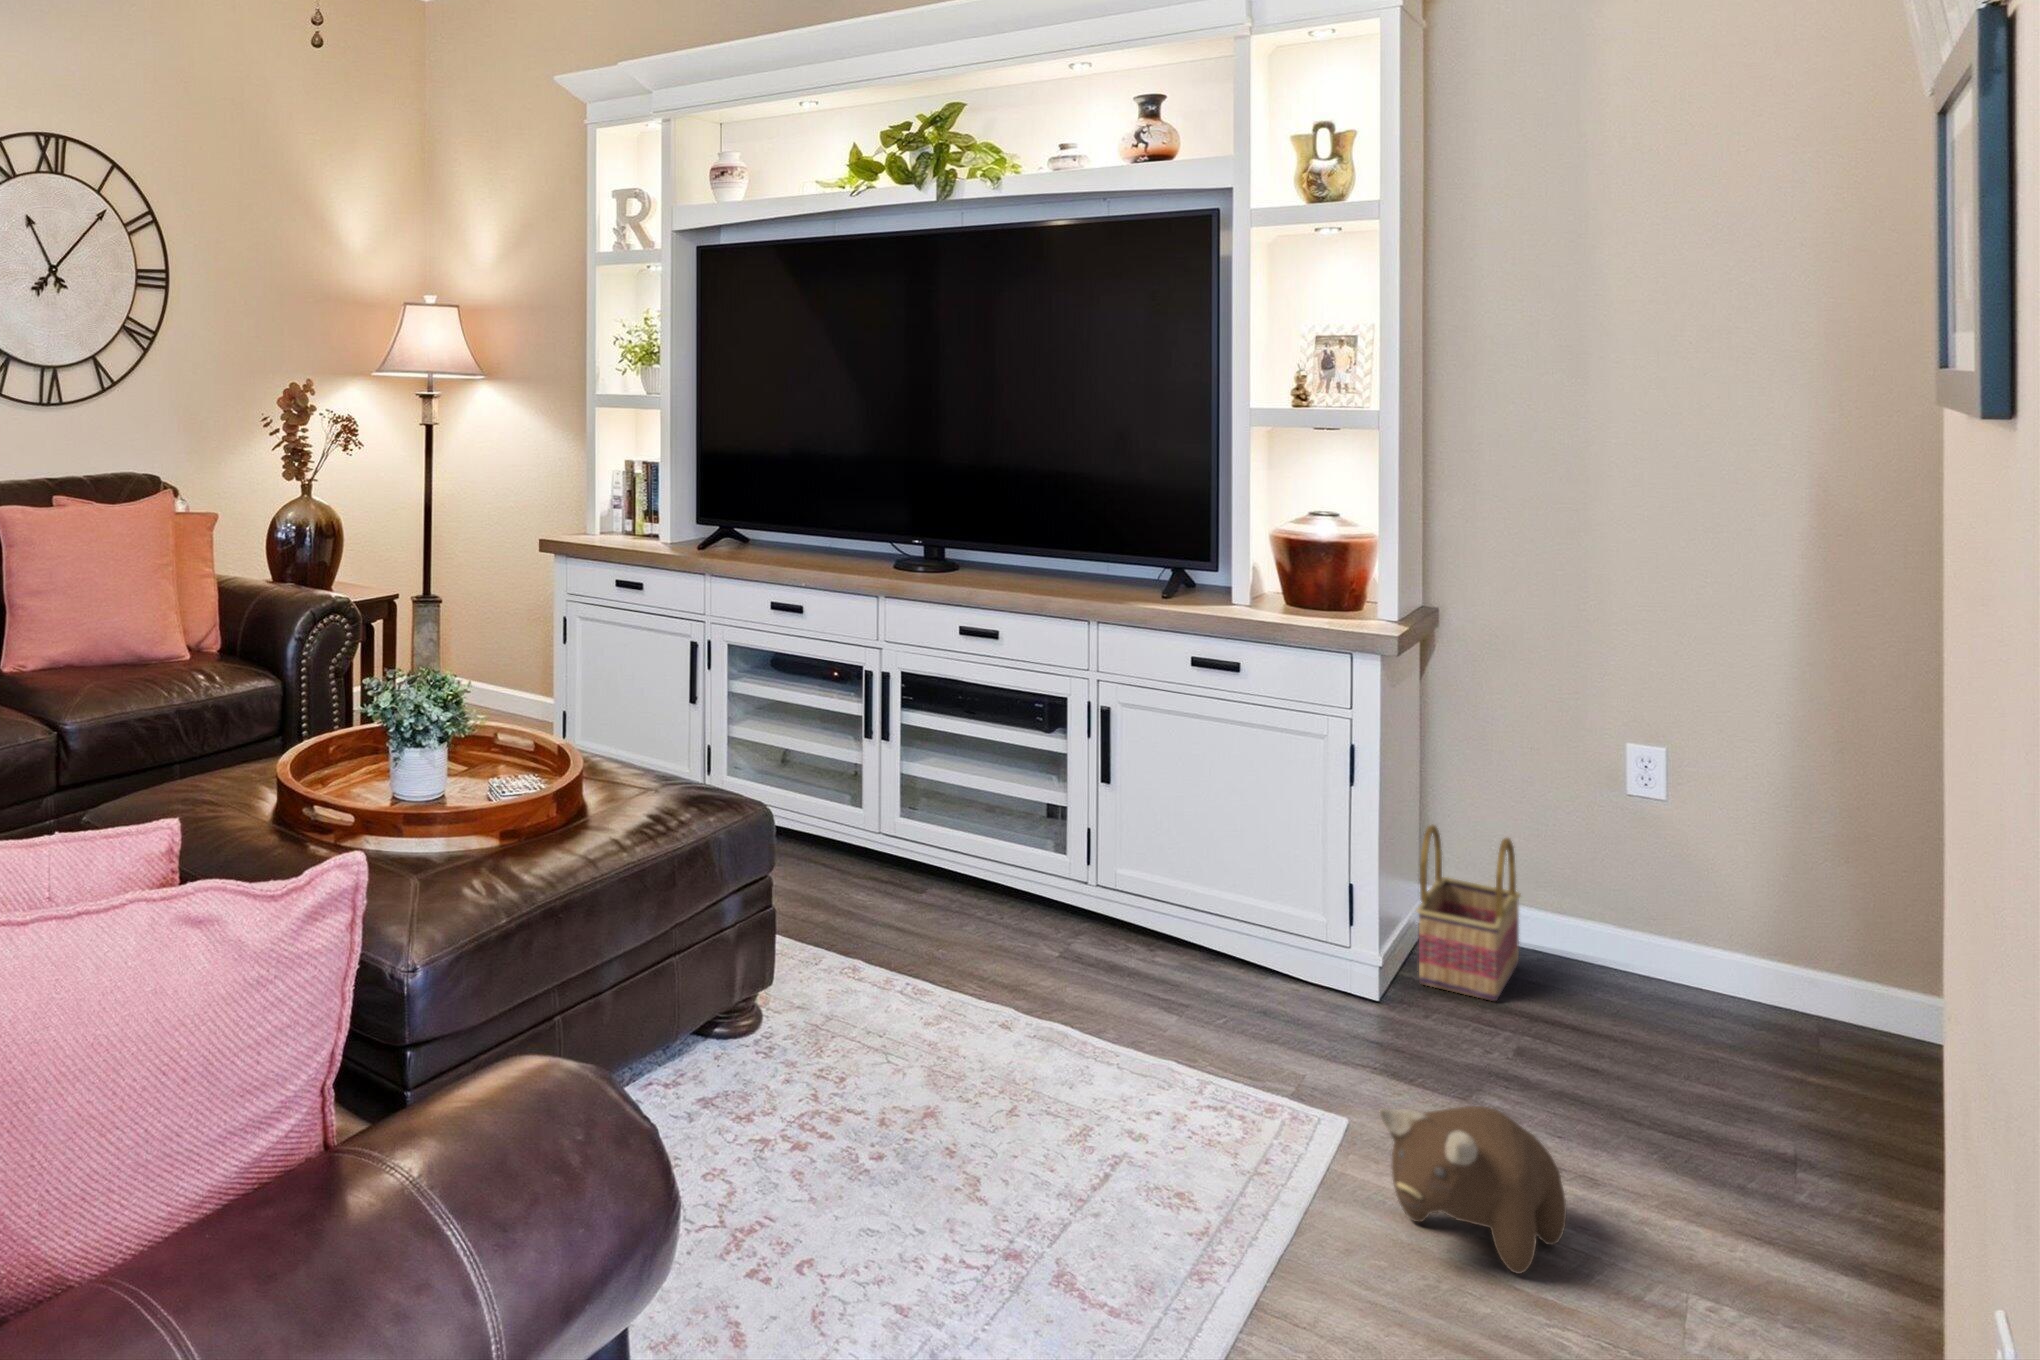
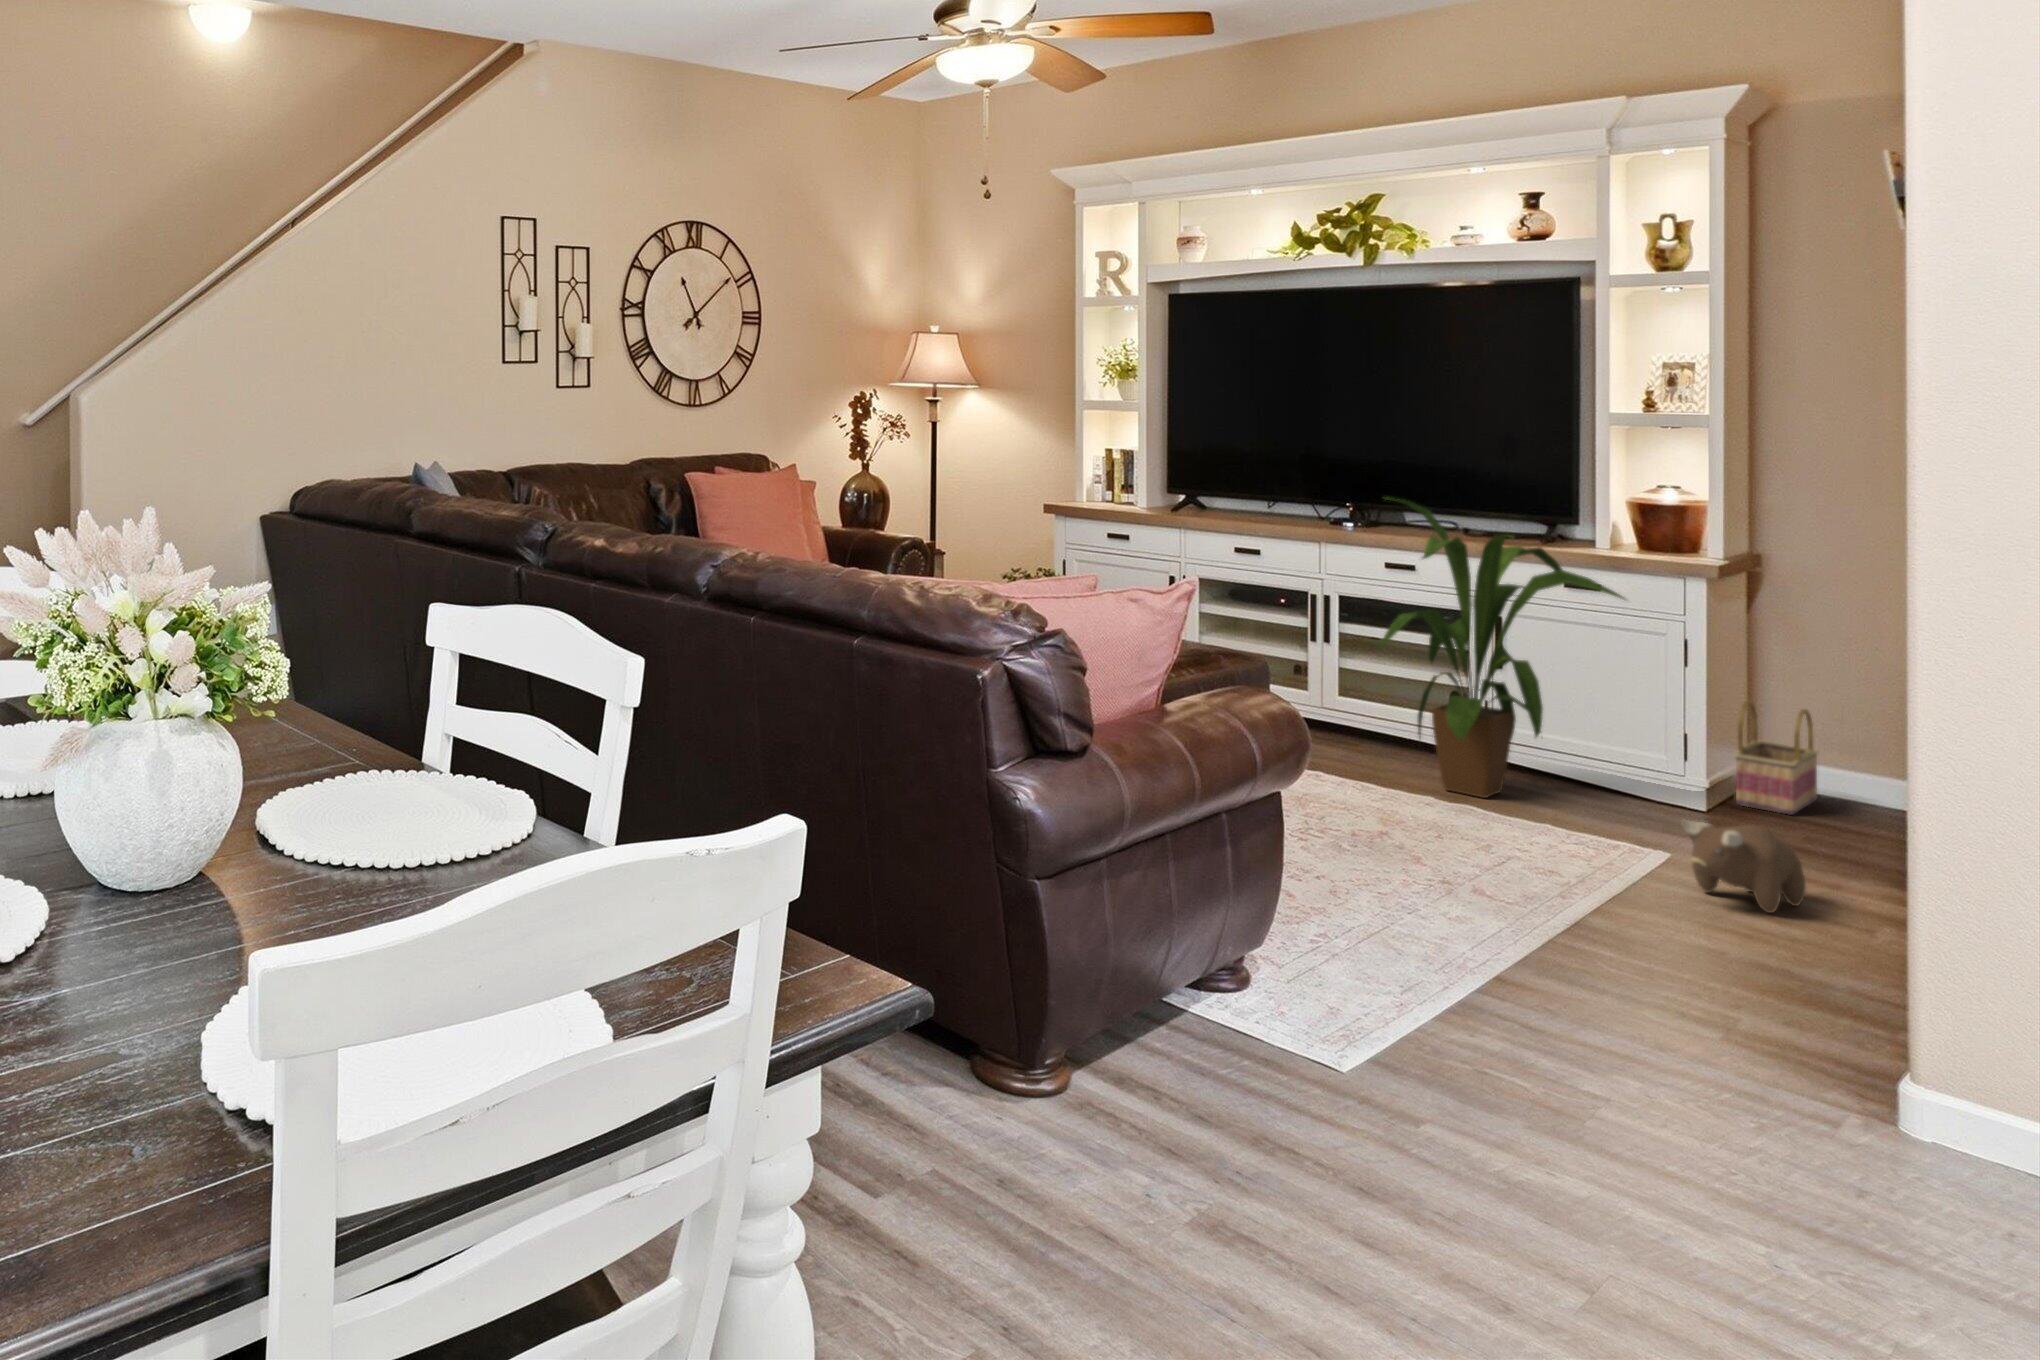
house plant: none [927,538,1284,1000] -> present [1378,499,1625,798]

